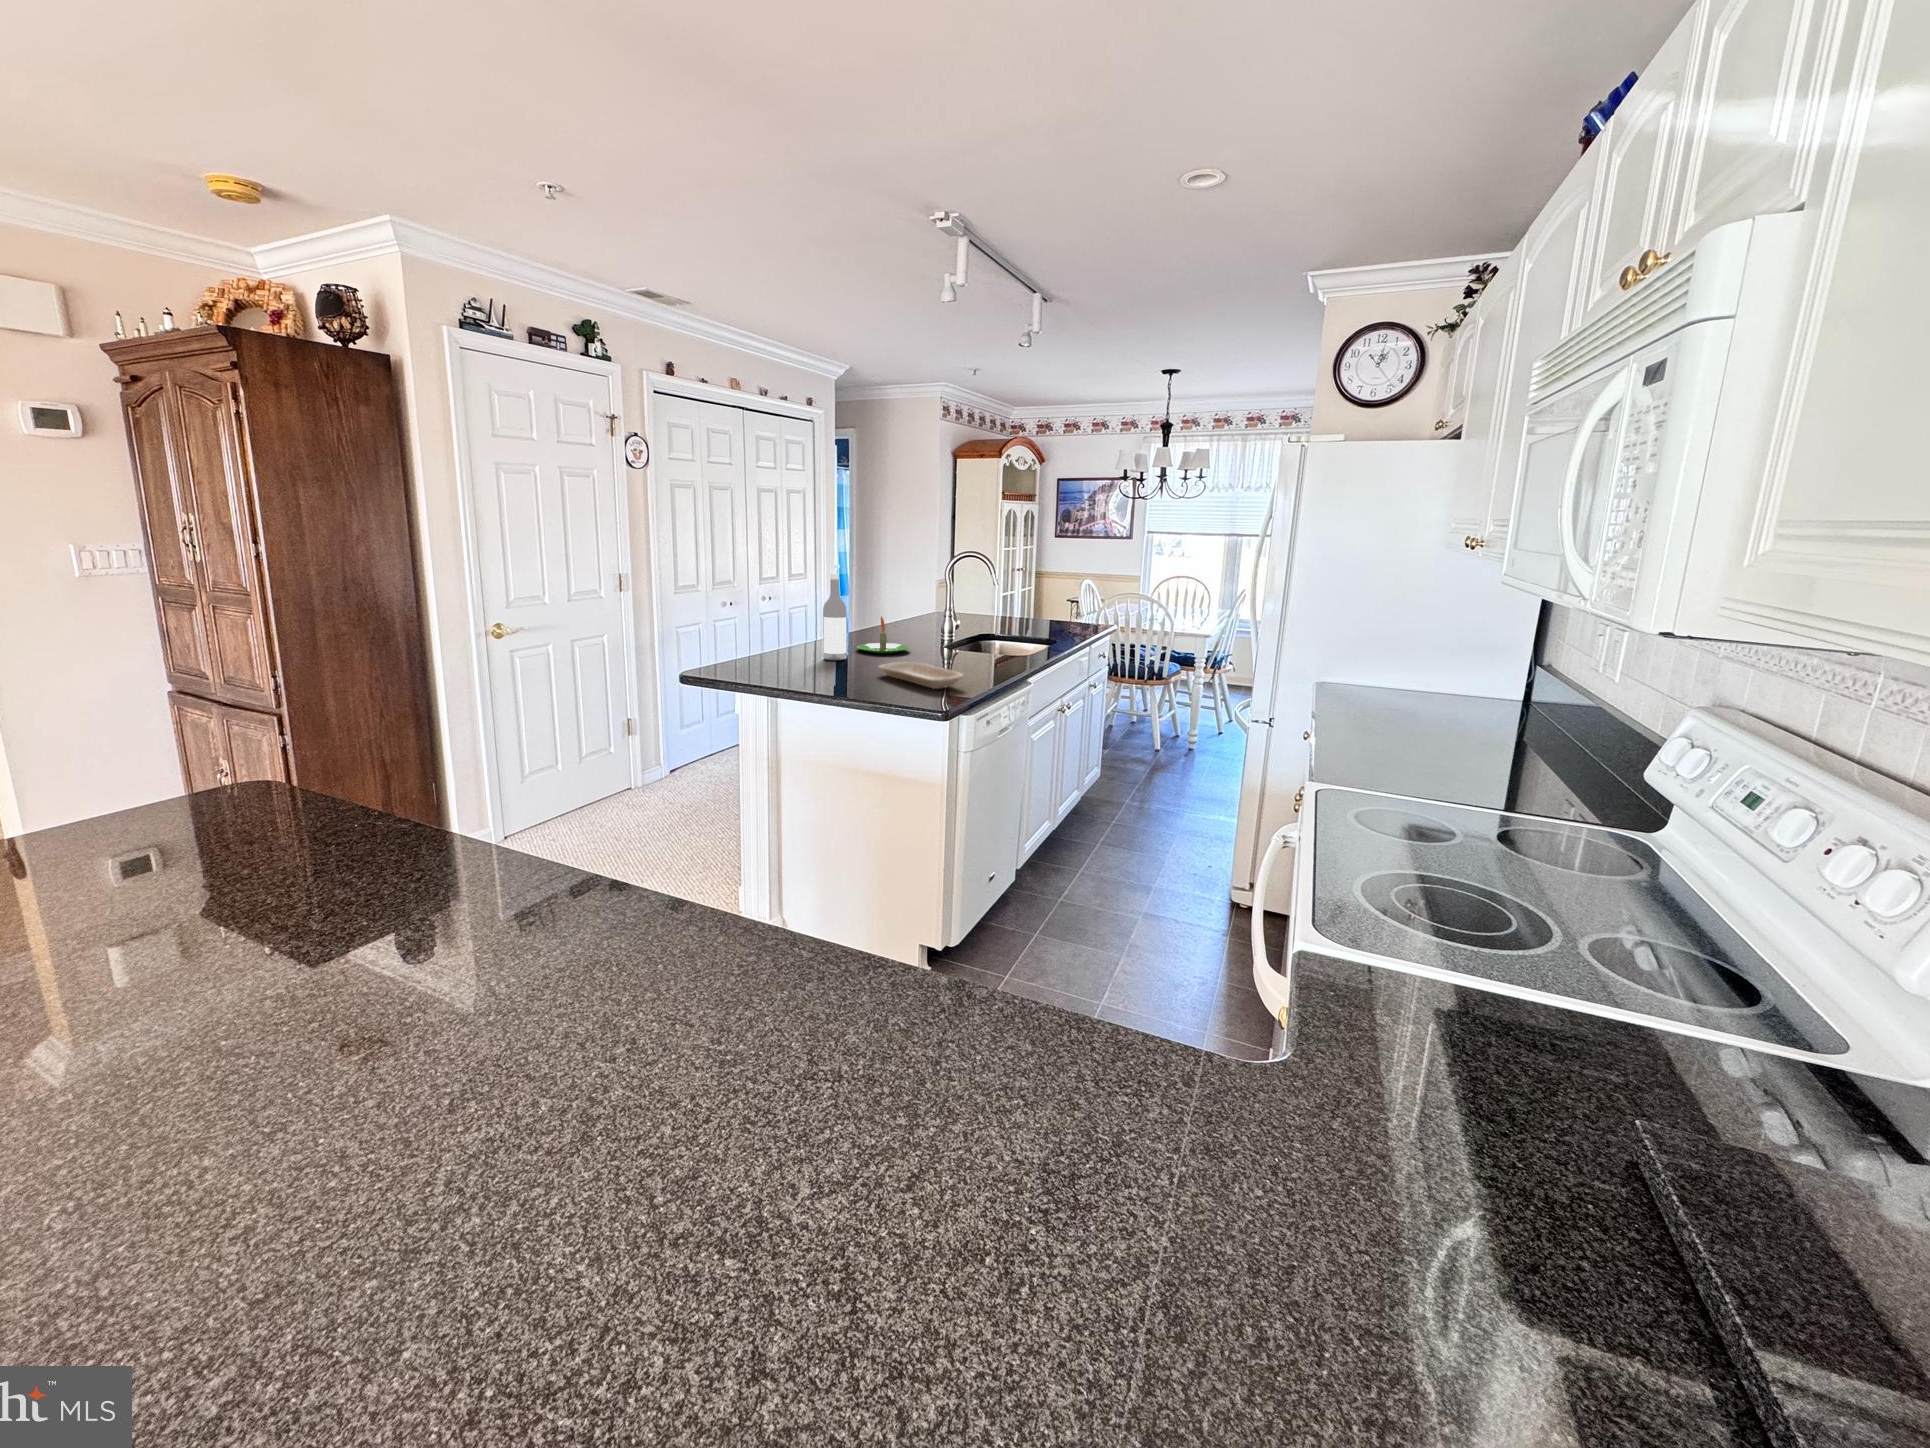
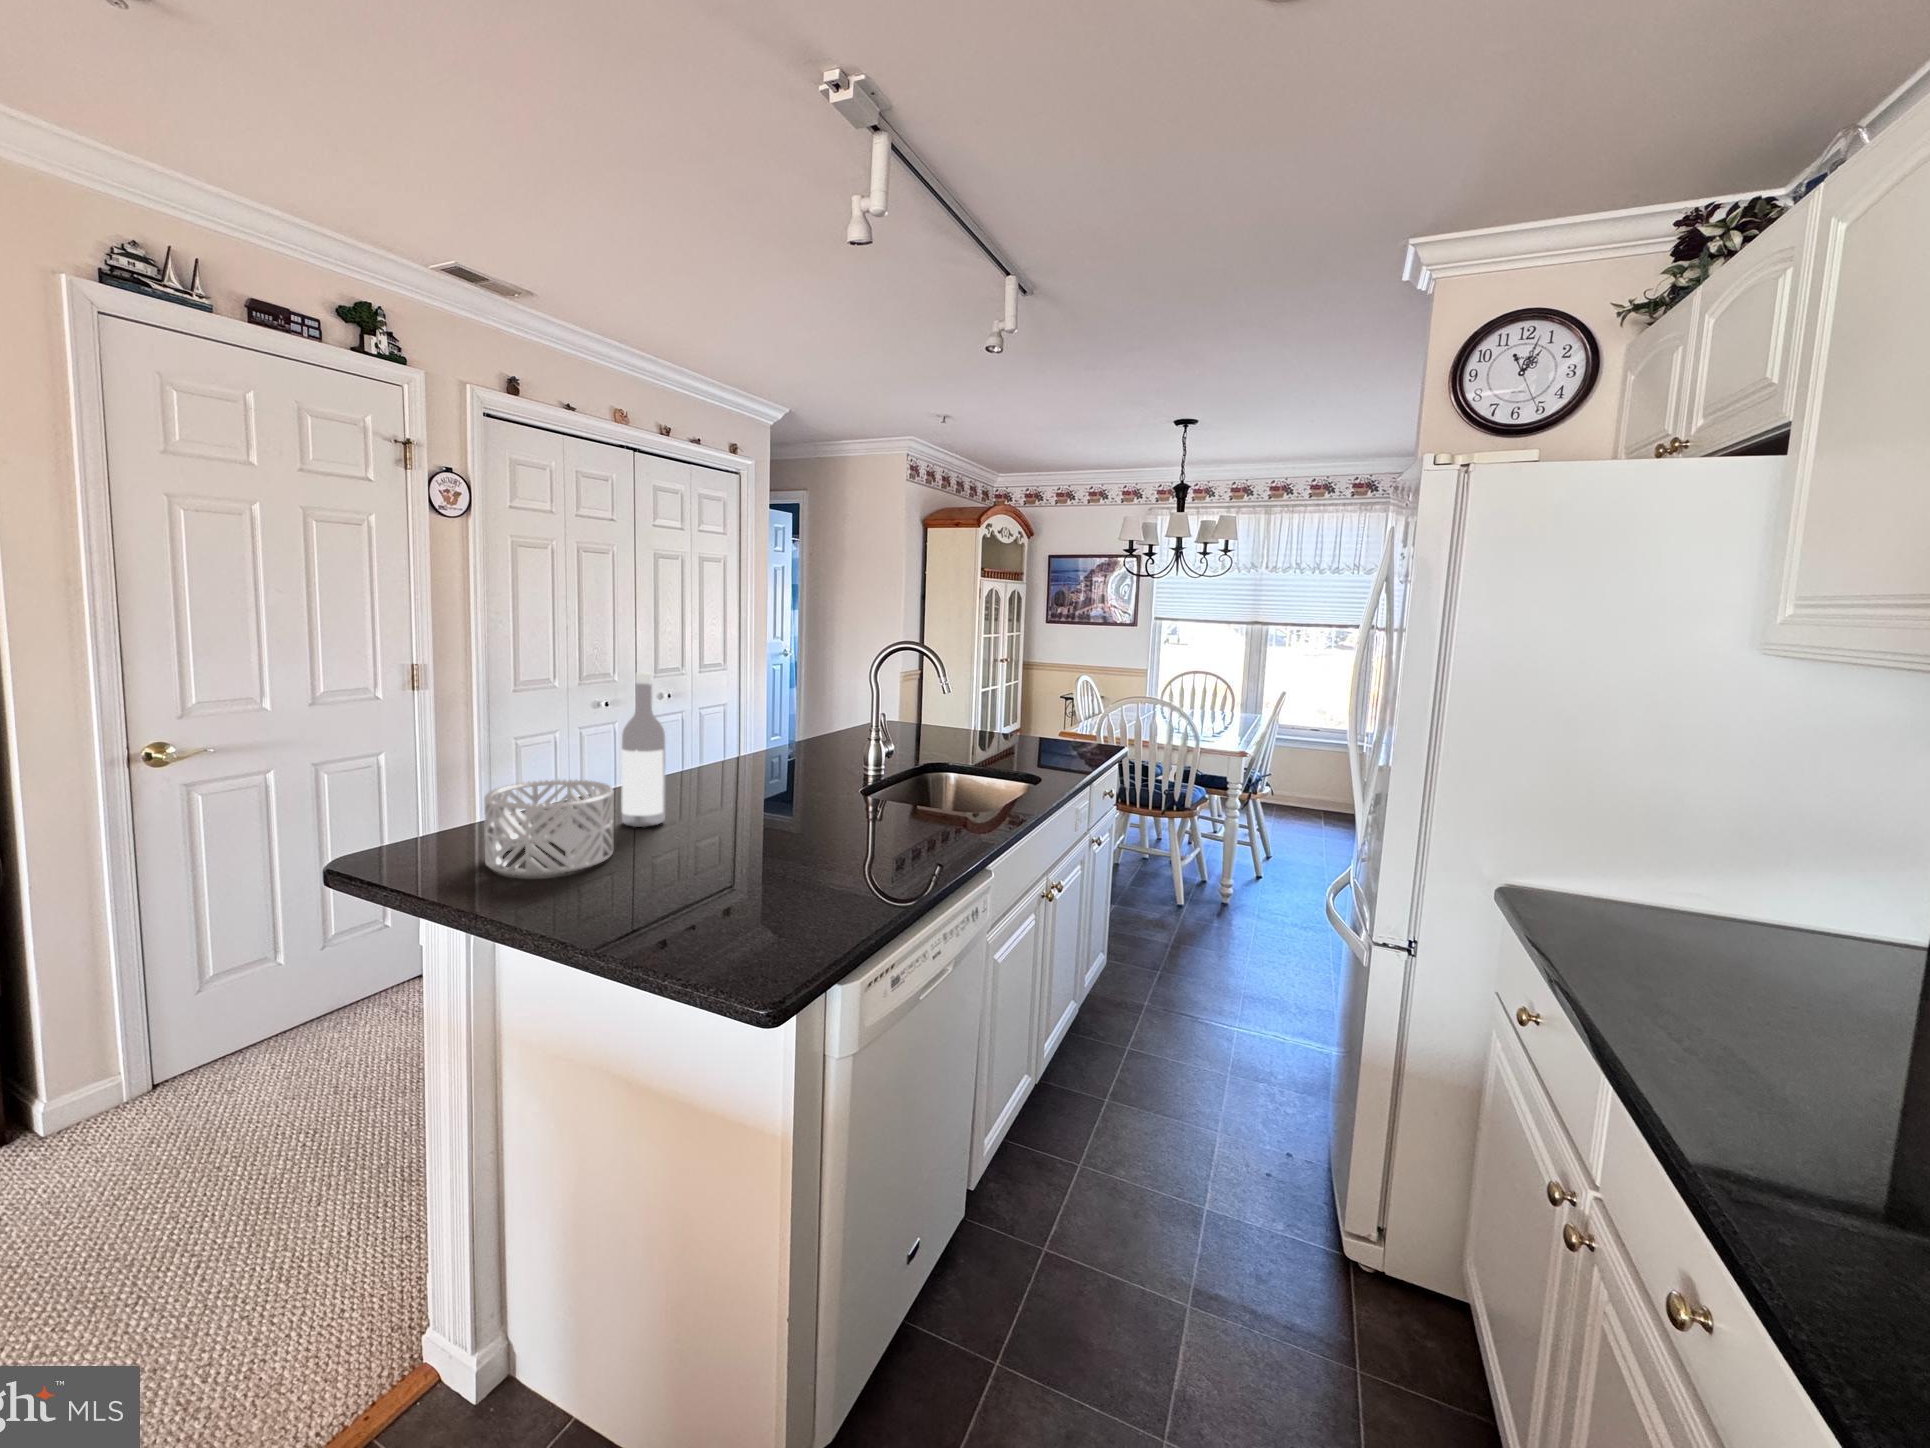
candle: present [857,617,910,653] -> none [699,743,791,807]
decorative bowl: none [771,632,834,676] -> present [484,780,613,875]
tray: present [879,662,963,689] -> none [689,841,839,917]

